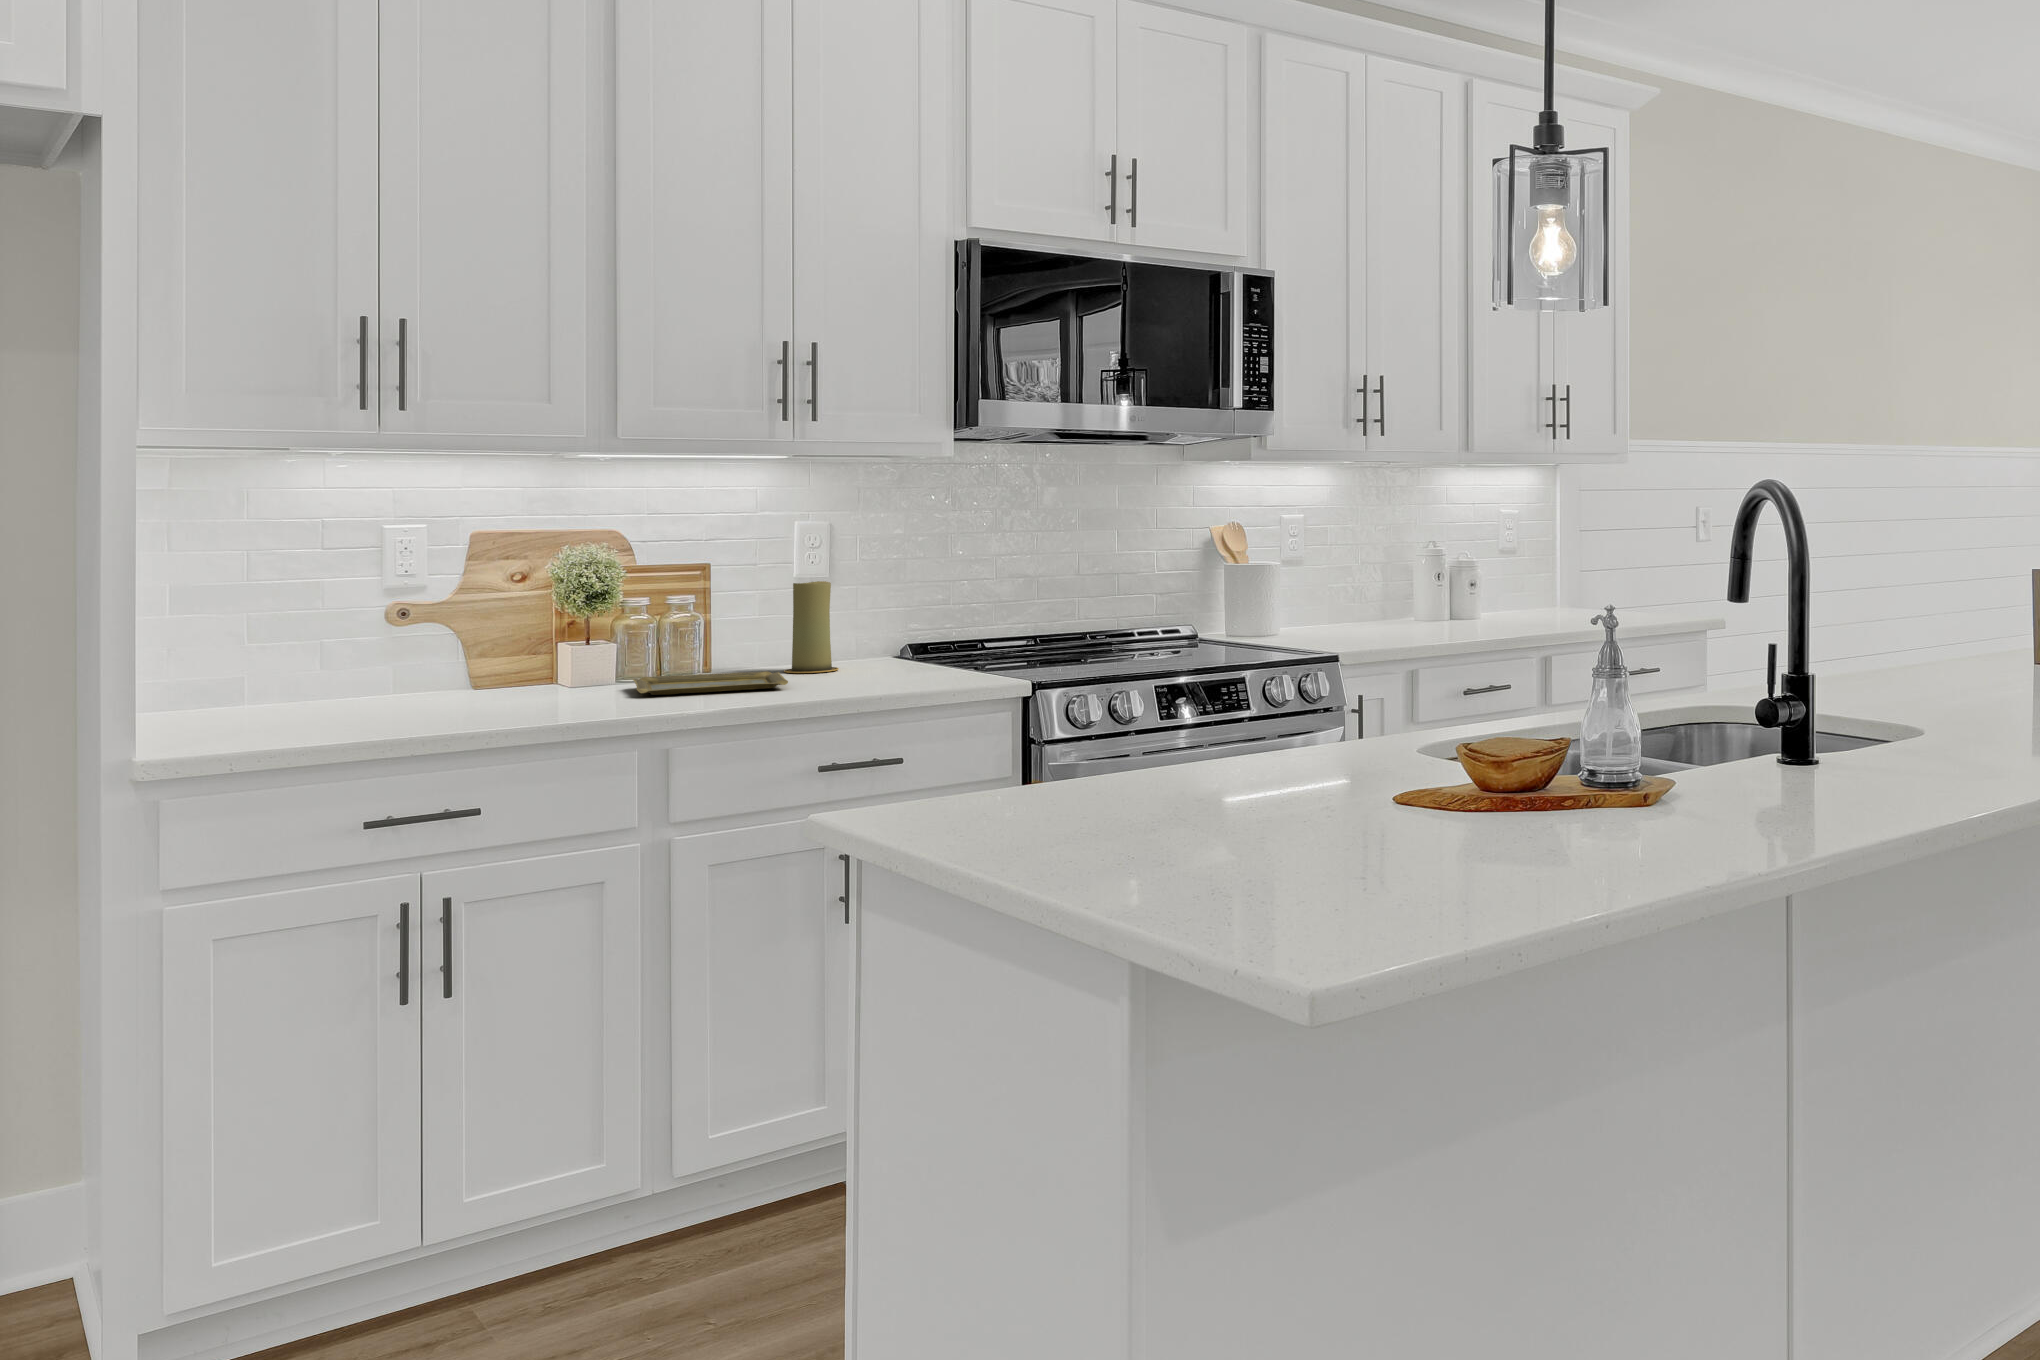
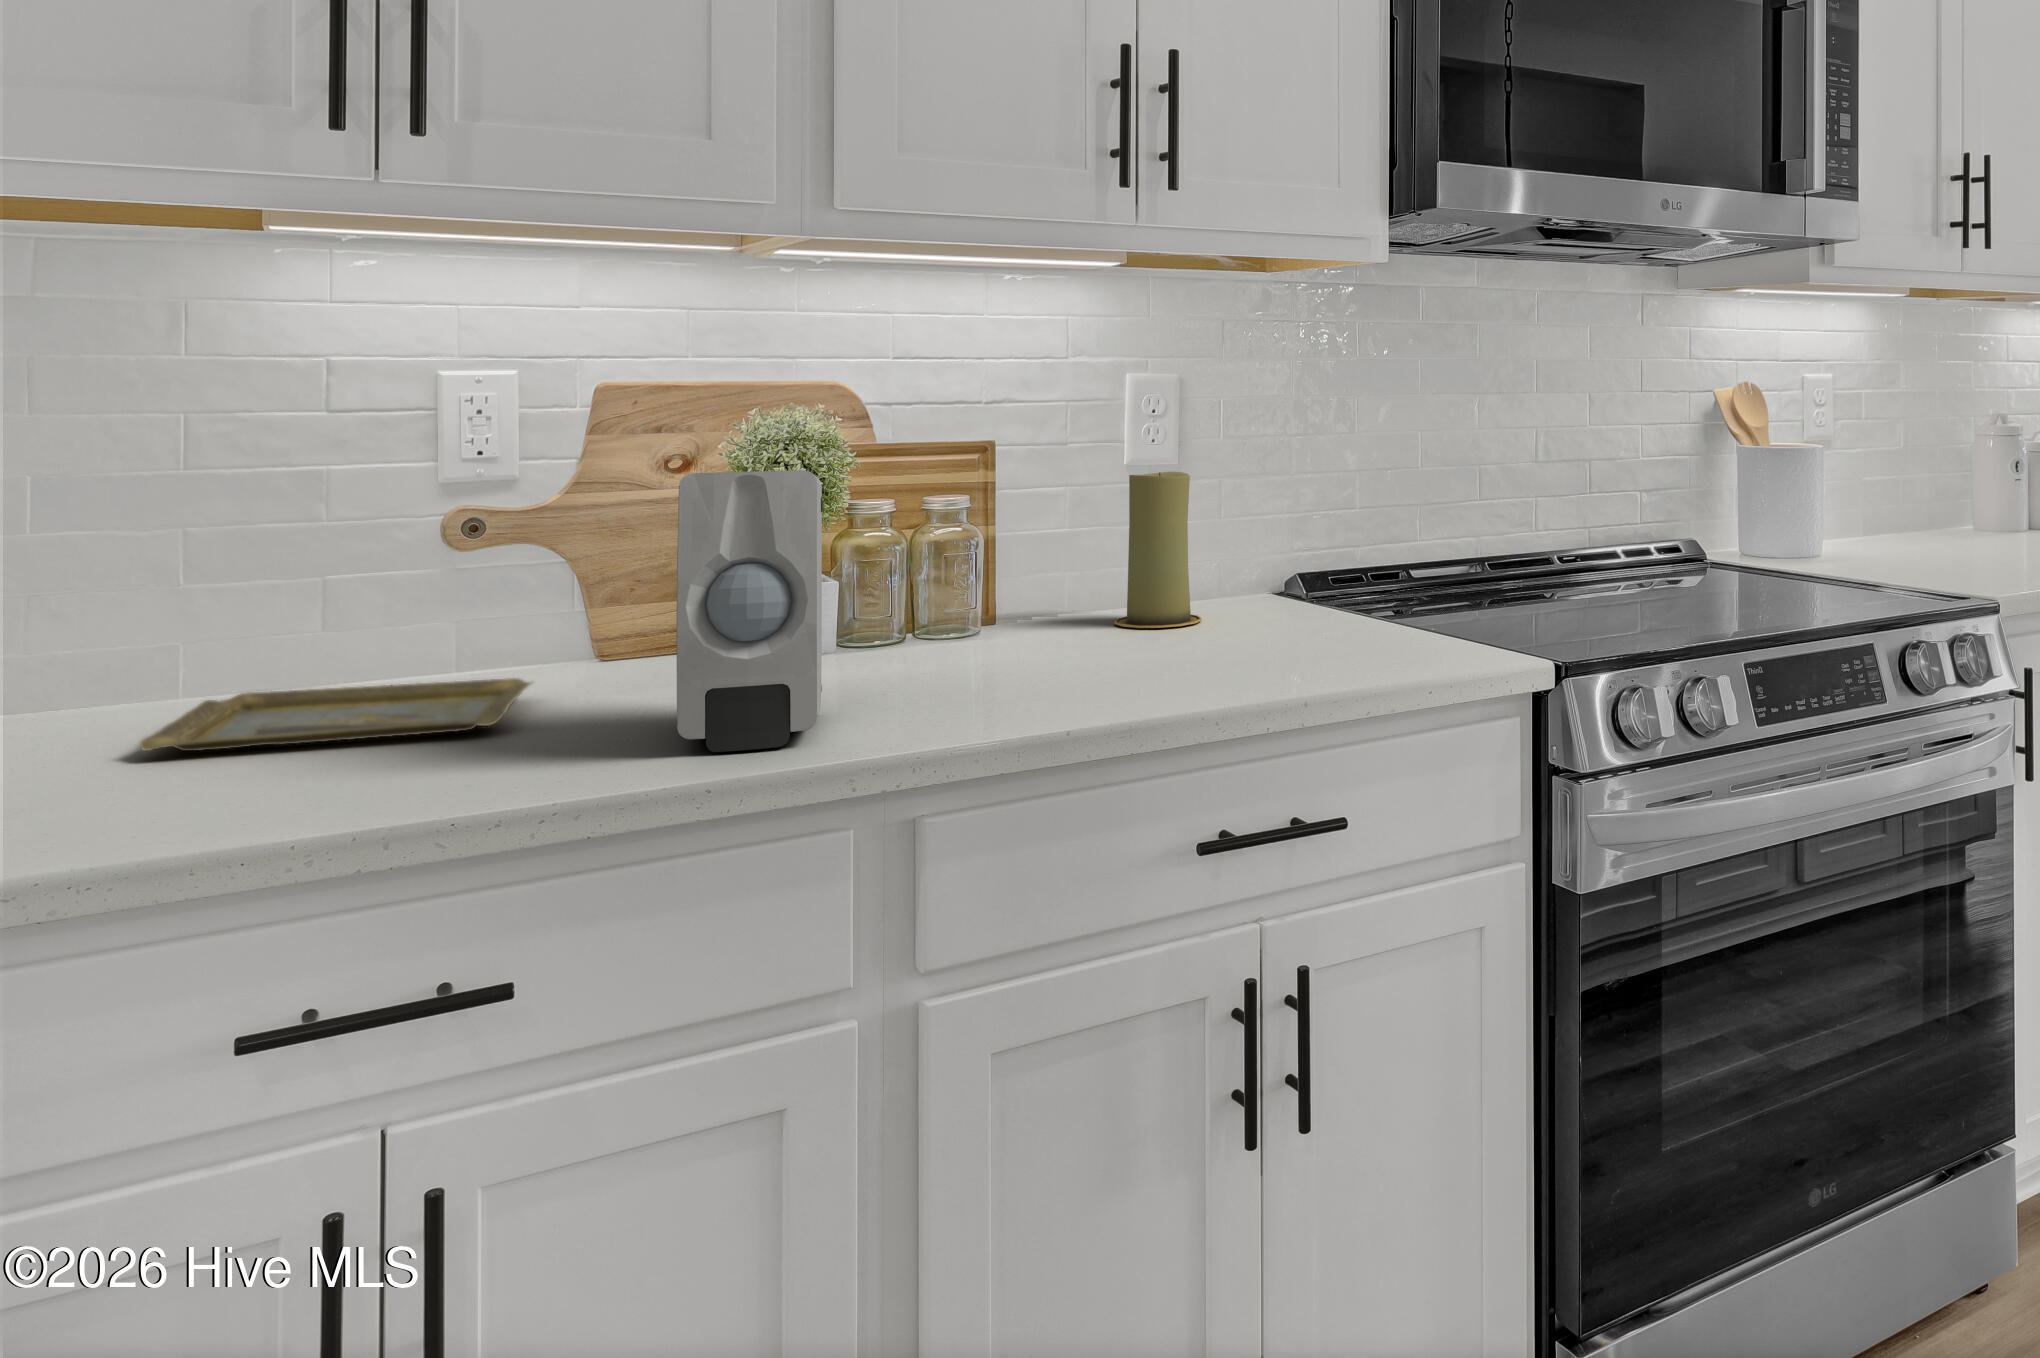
soap dispenser: none [551,576,624,715] -> present [677,470,823,752]
tray: present [632,671,788,695] -> present [140,678,531,751]

